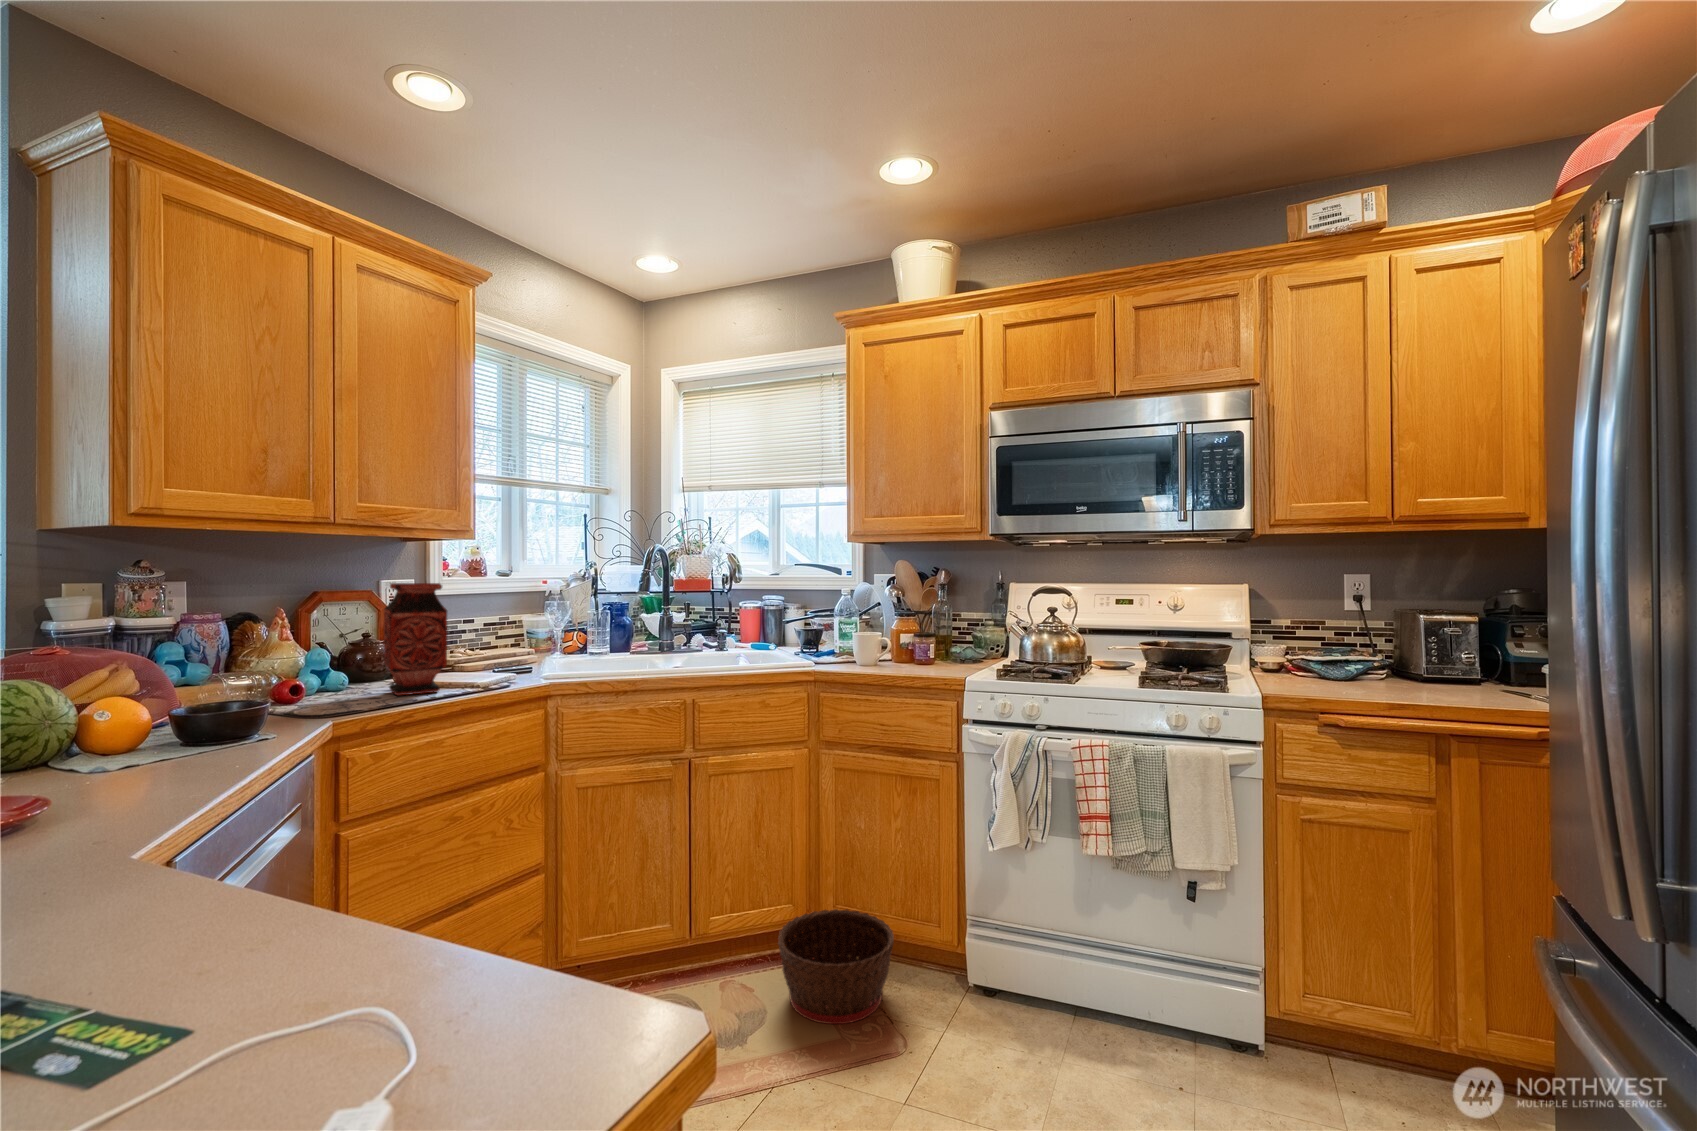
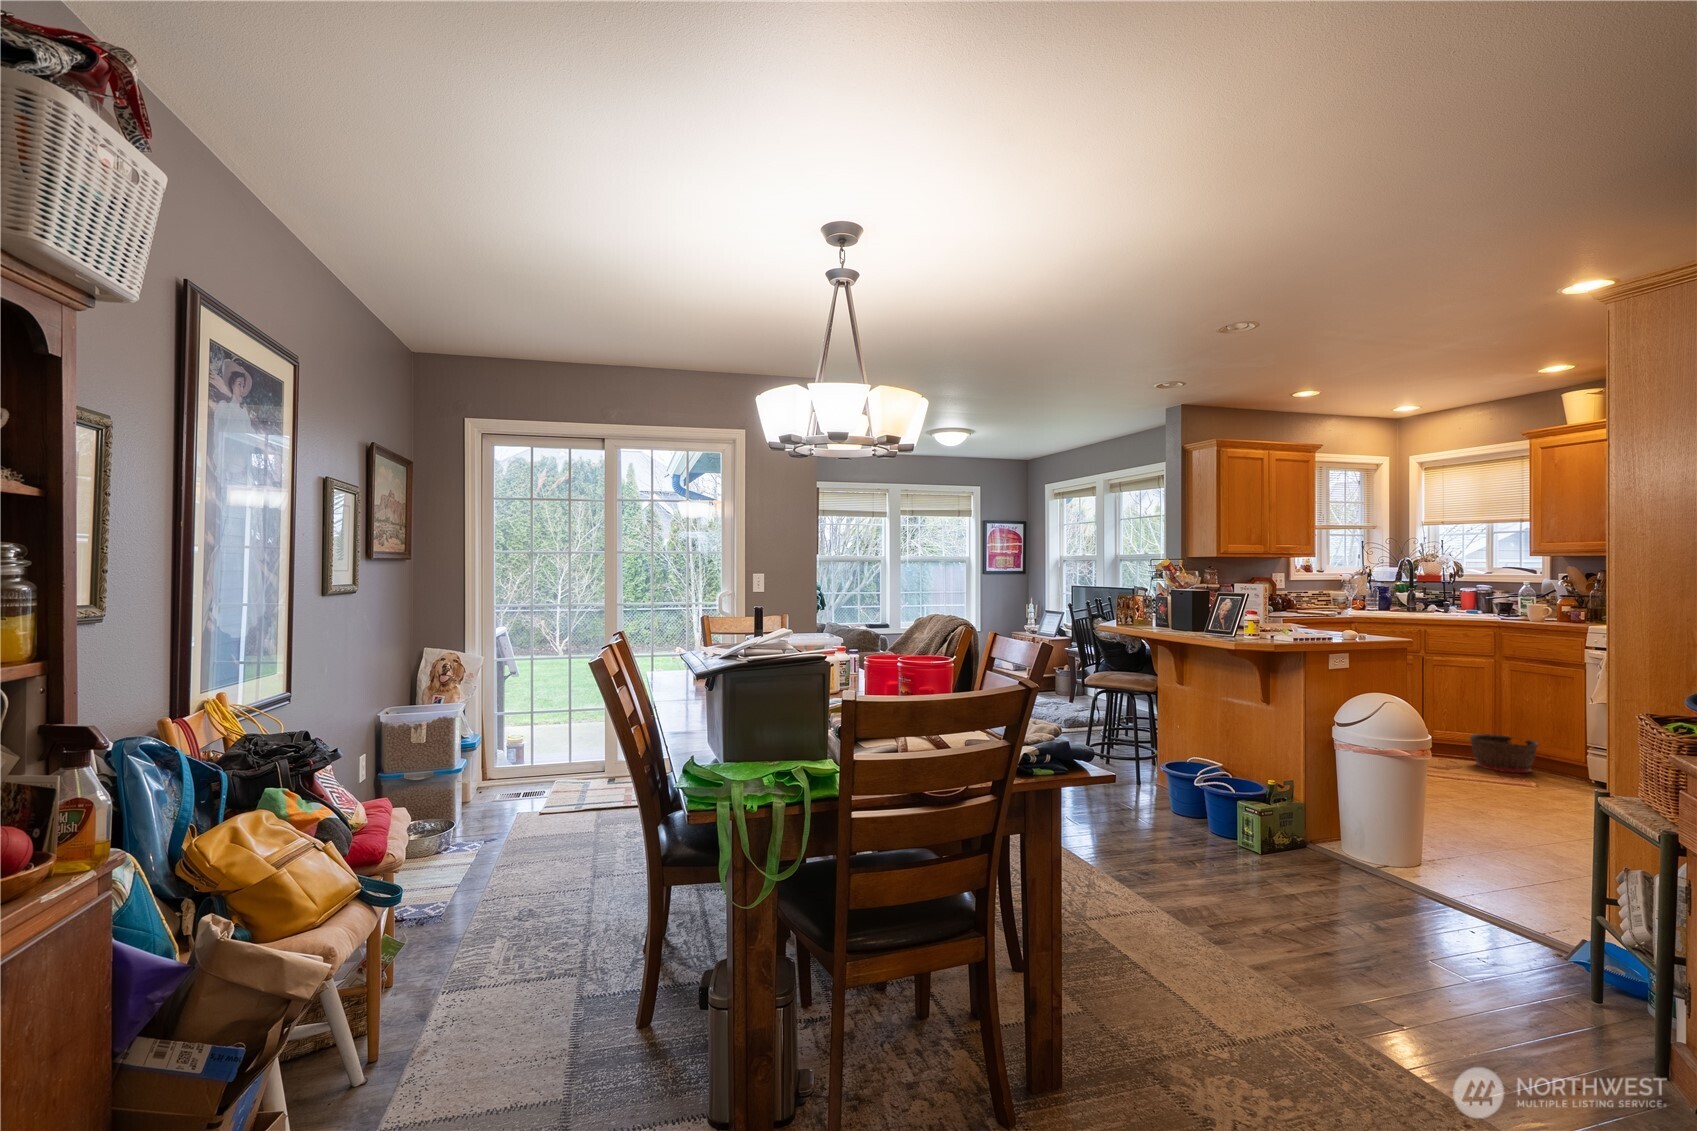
vase: present [383,583,447,695] -> none [1288,574,1315,615]

